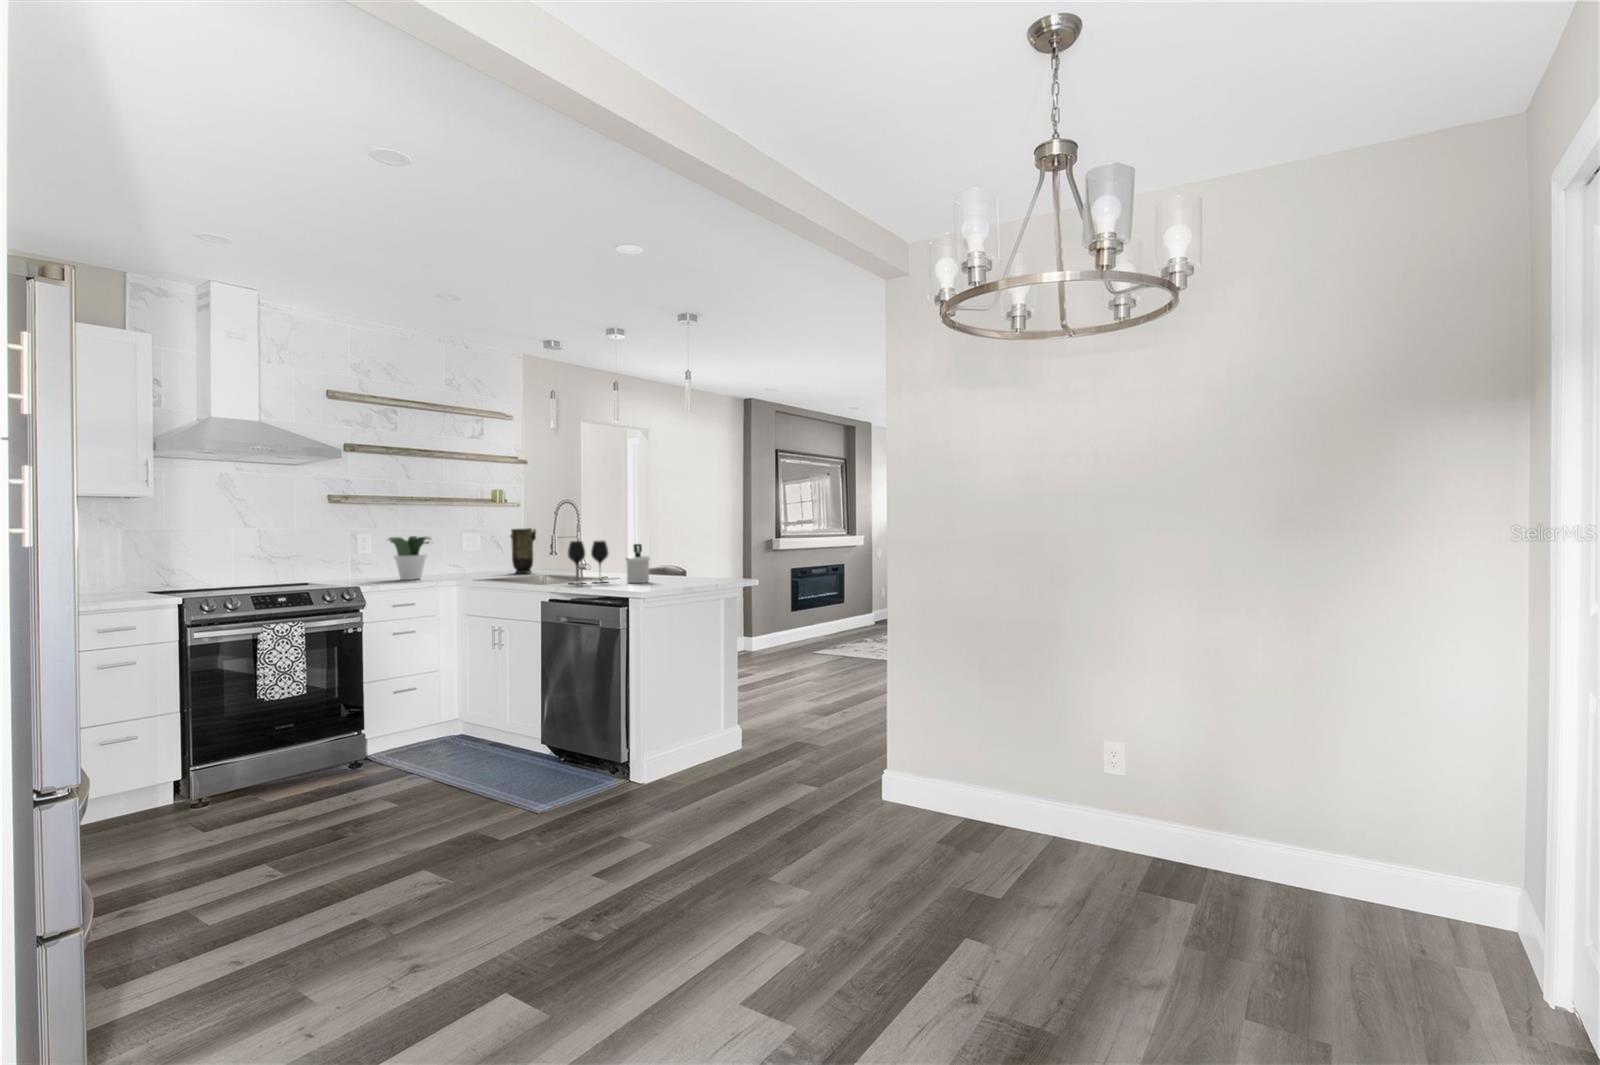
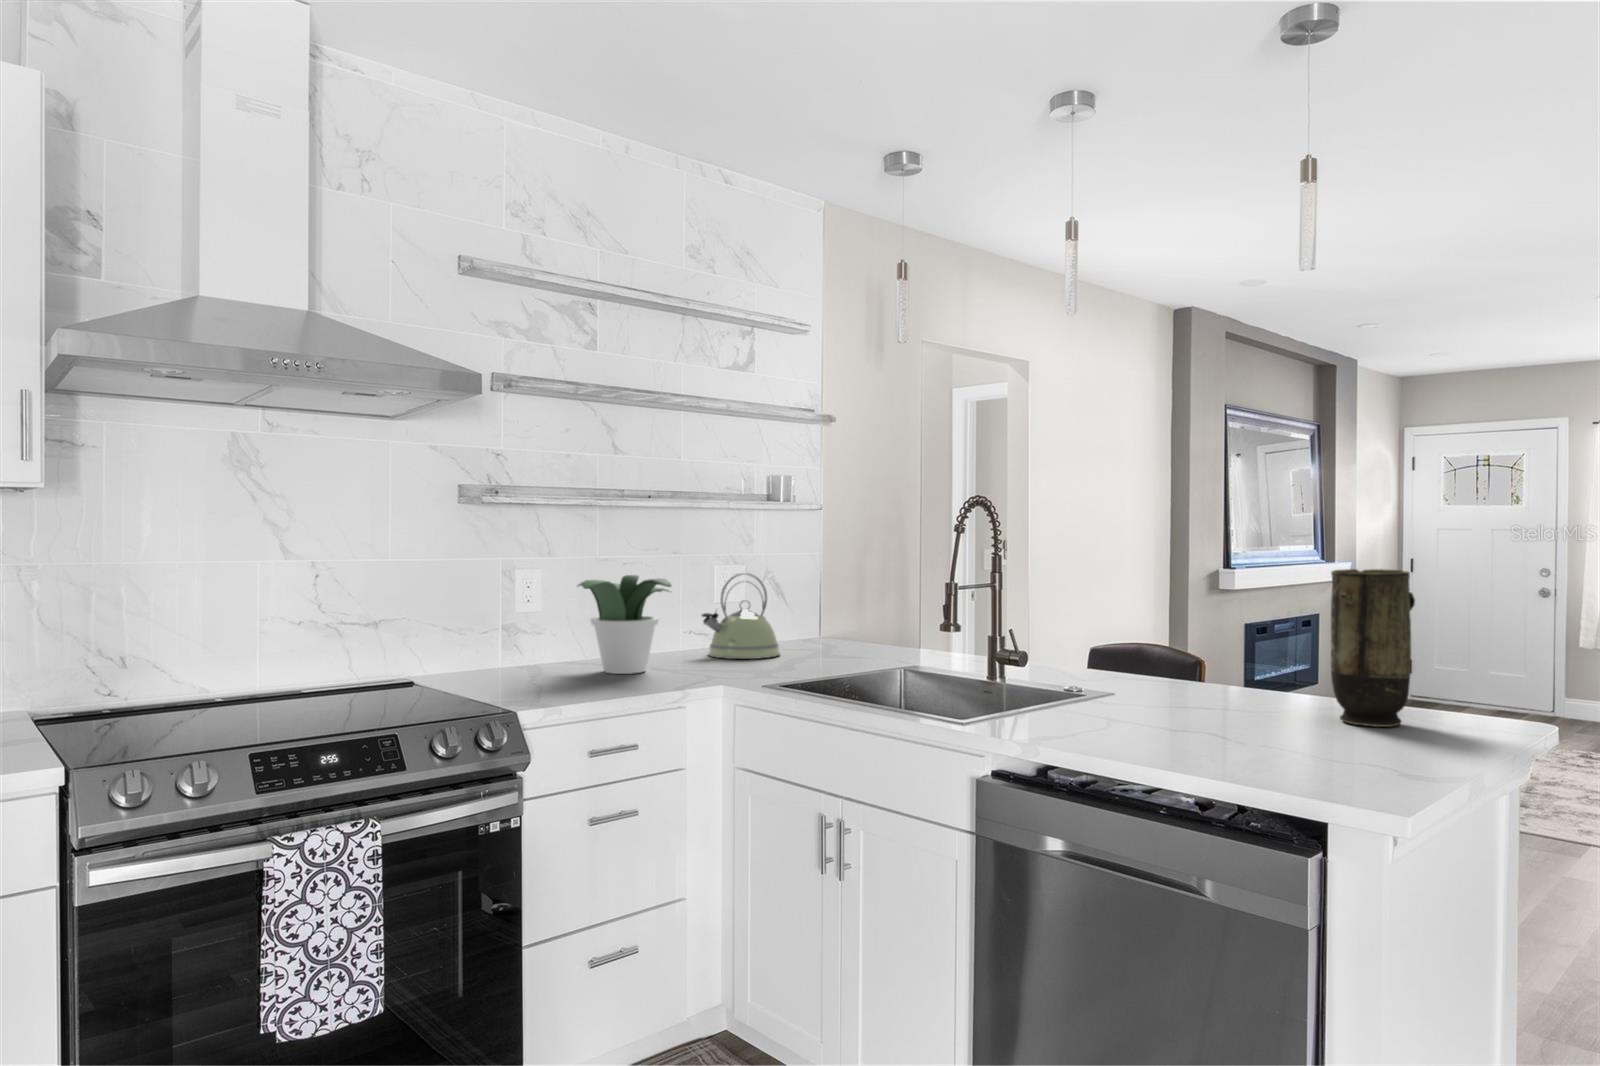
vase: present [510,528,536,573] -> present [1331,569,1415,727]
kettle: none [452,536,493,576] -> present [702,573,780,659]
wine glass: present [568,541,608,584] -> none [1043,613,1156,738]
soap dispenser: present [626,544,650,583] -> none [1218,629,1292,748]

